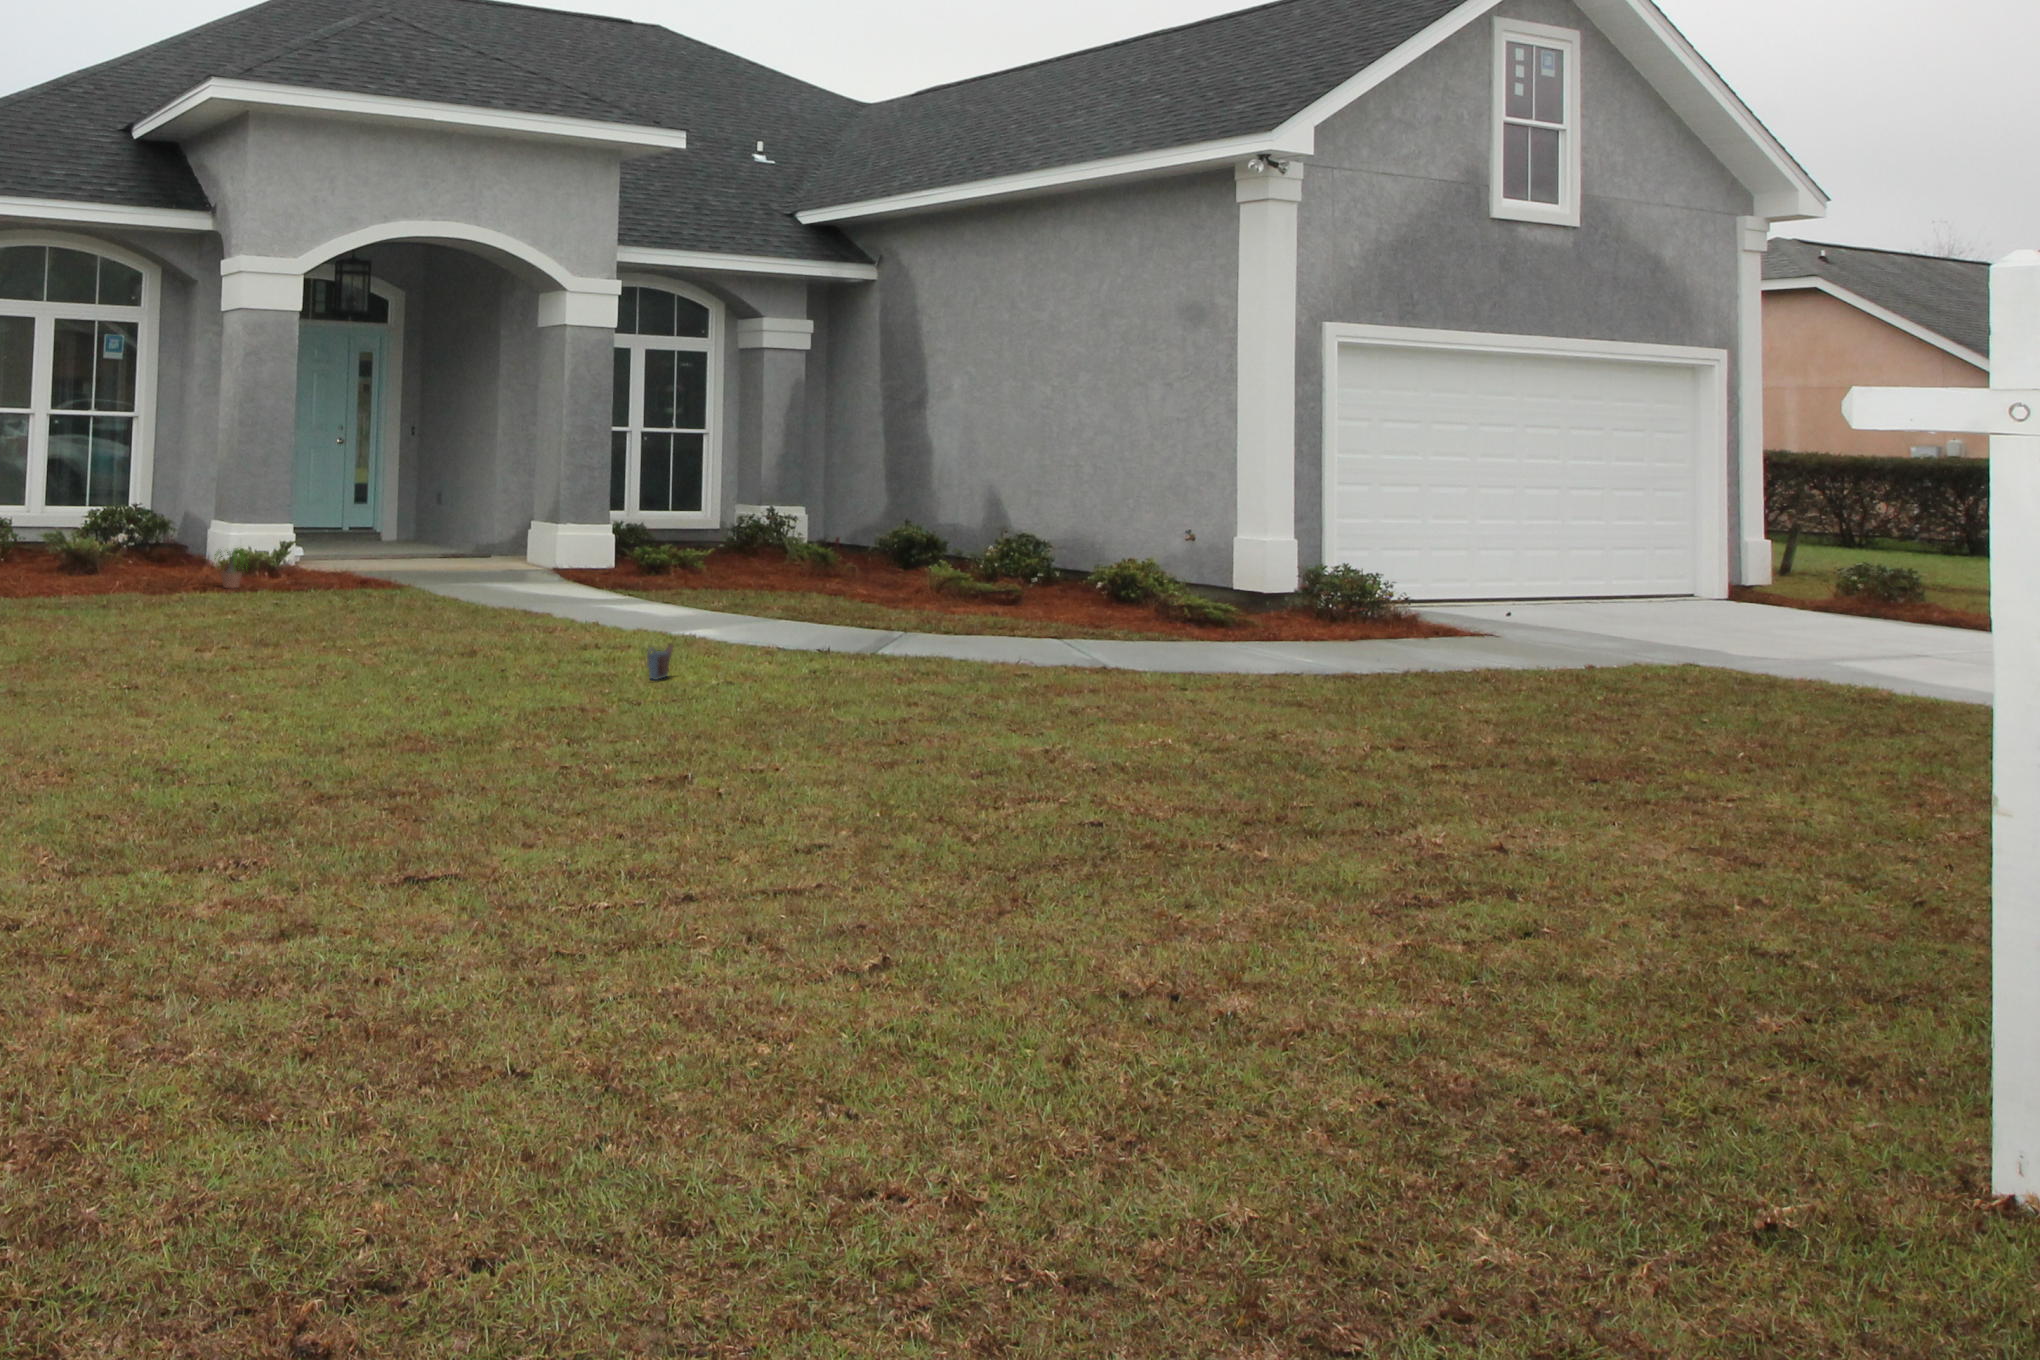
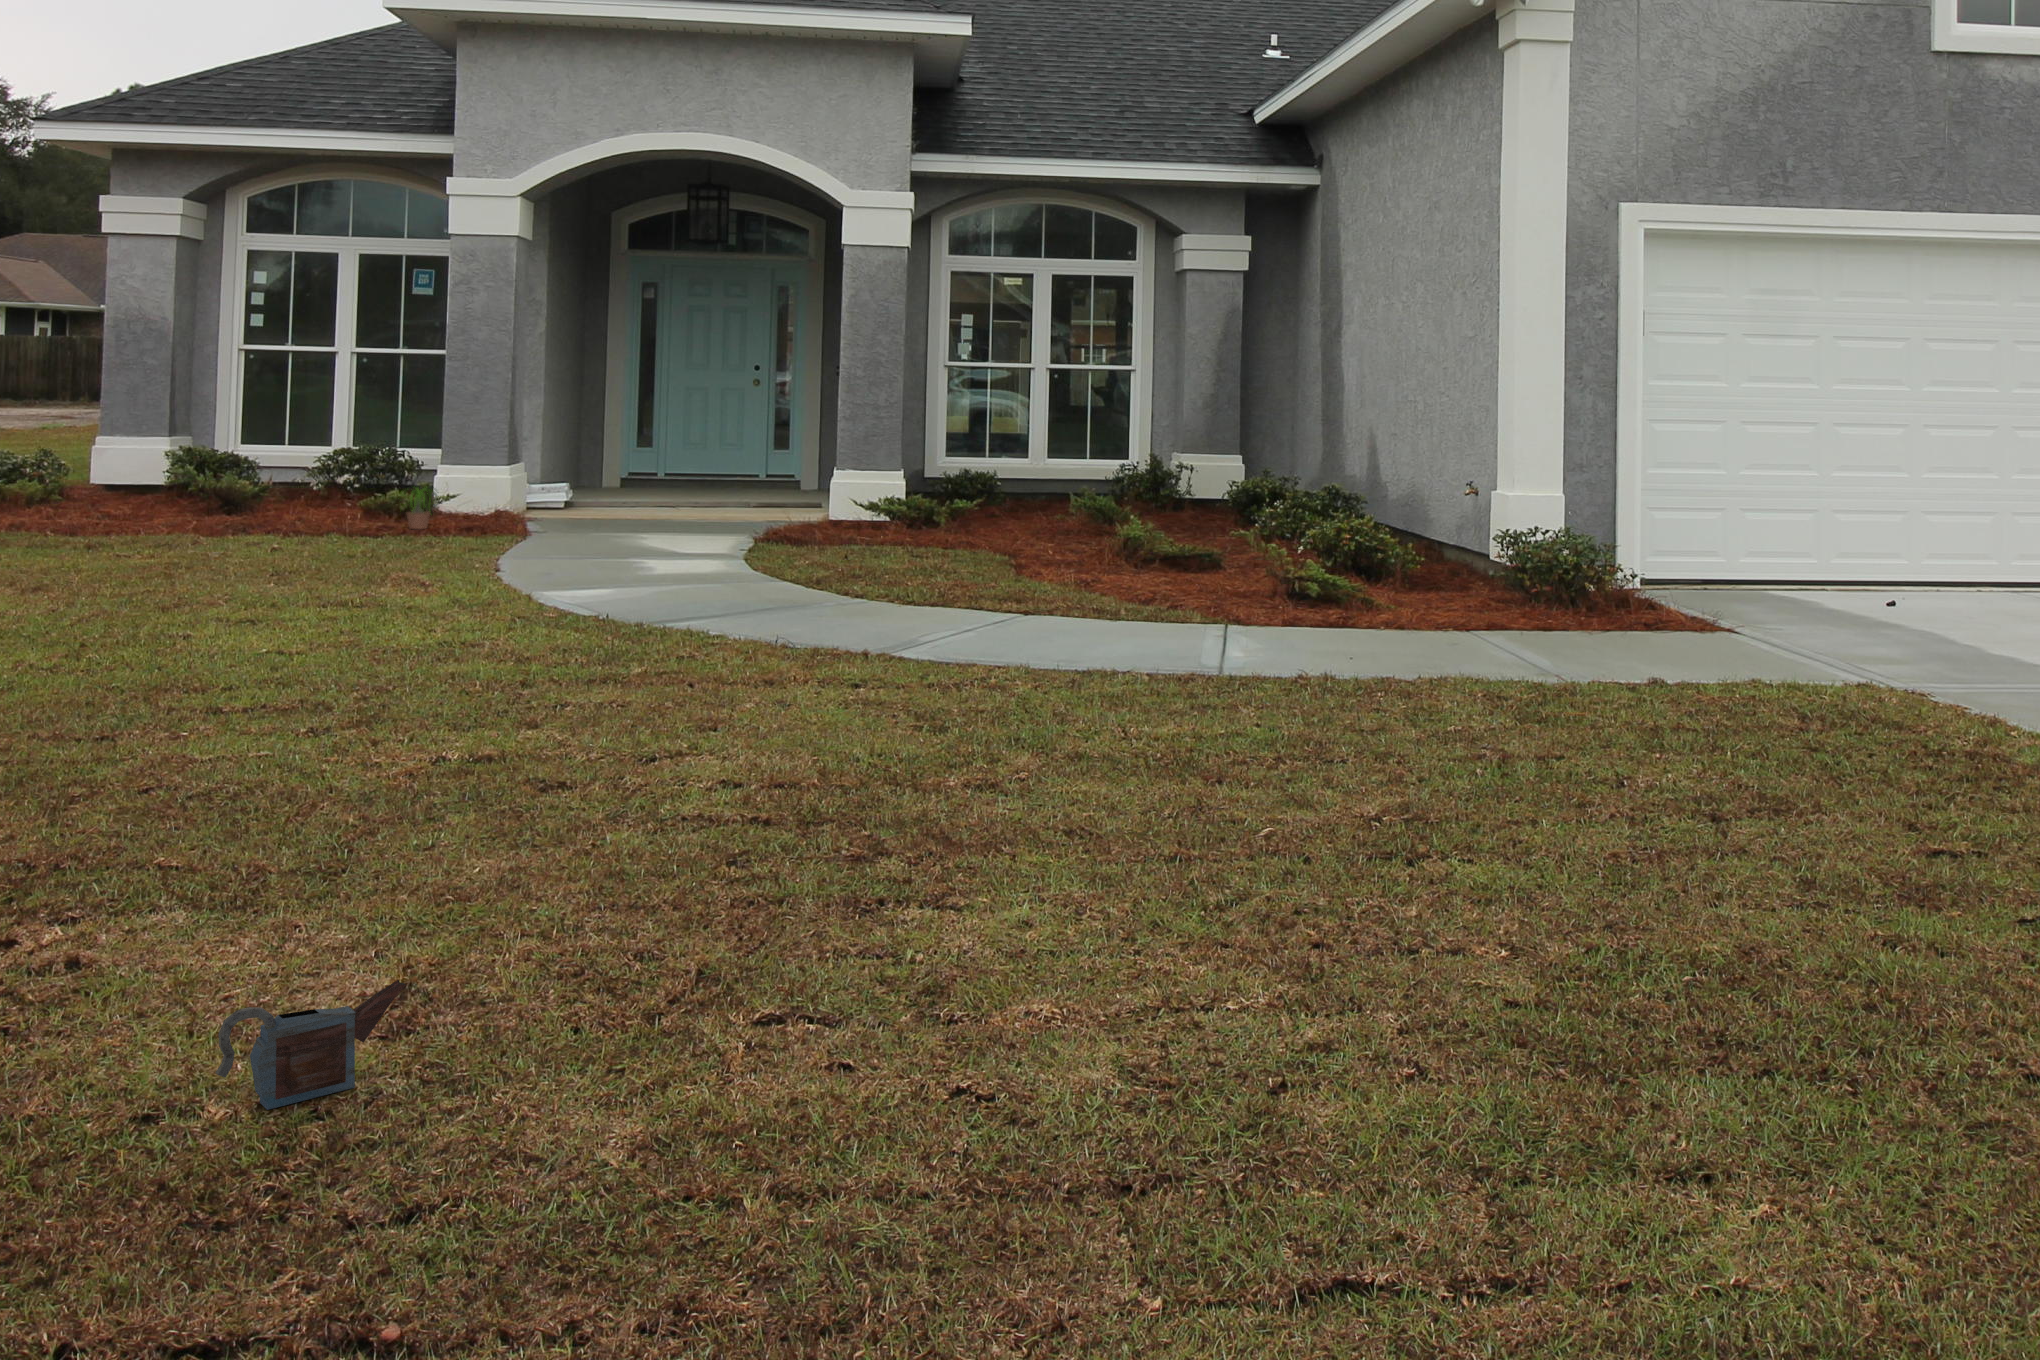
watering can: present [647,645,673,680] -> present [216,980,406,1110]

